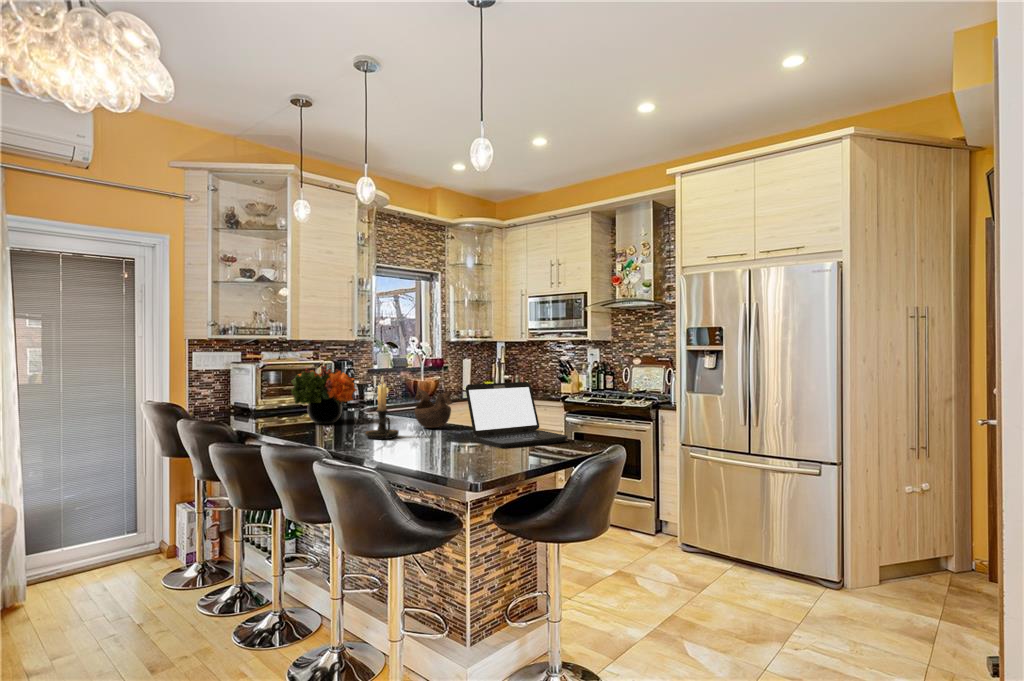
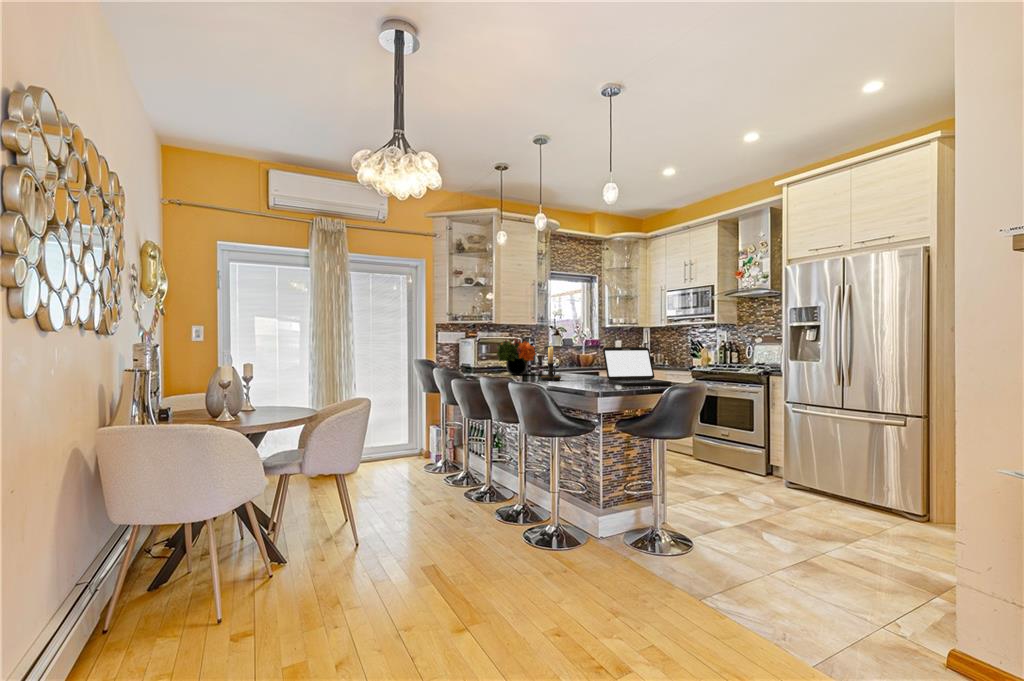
decorative bowl: present [415,388,452,428] -> none [572,352,597,378]

